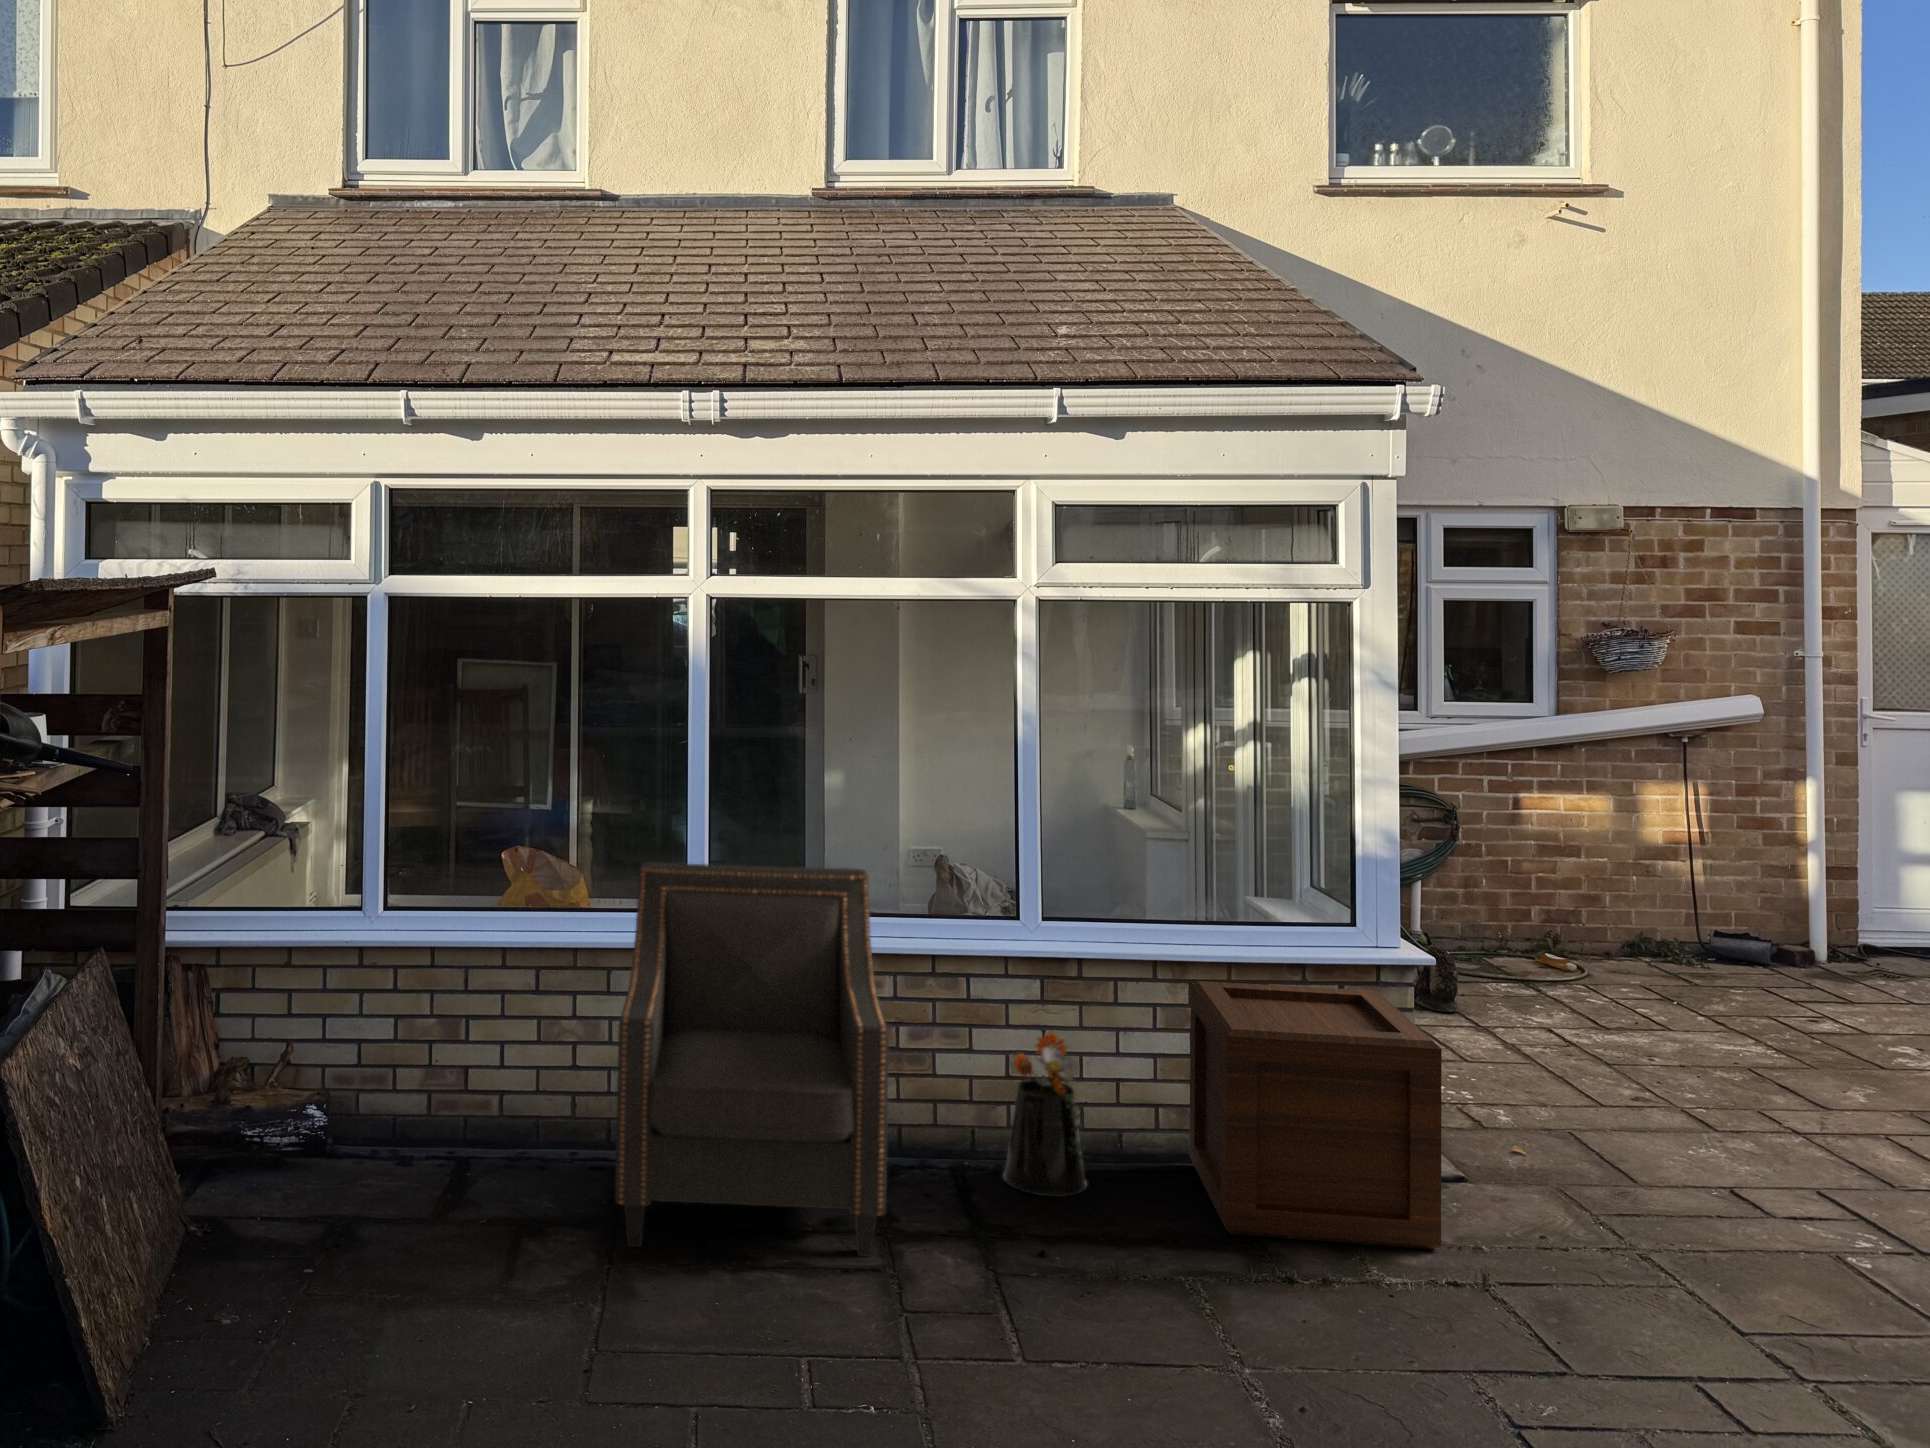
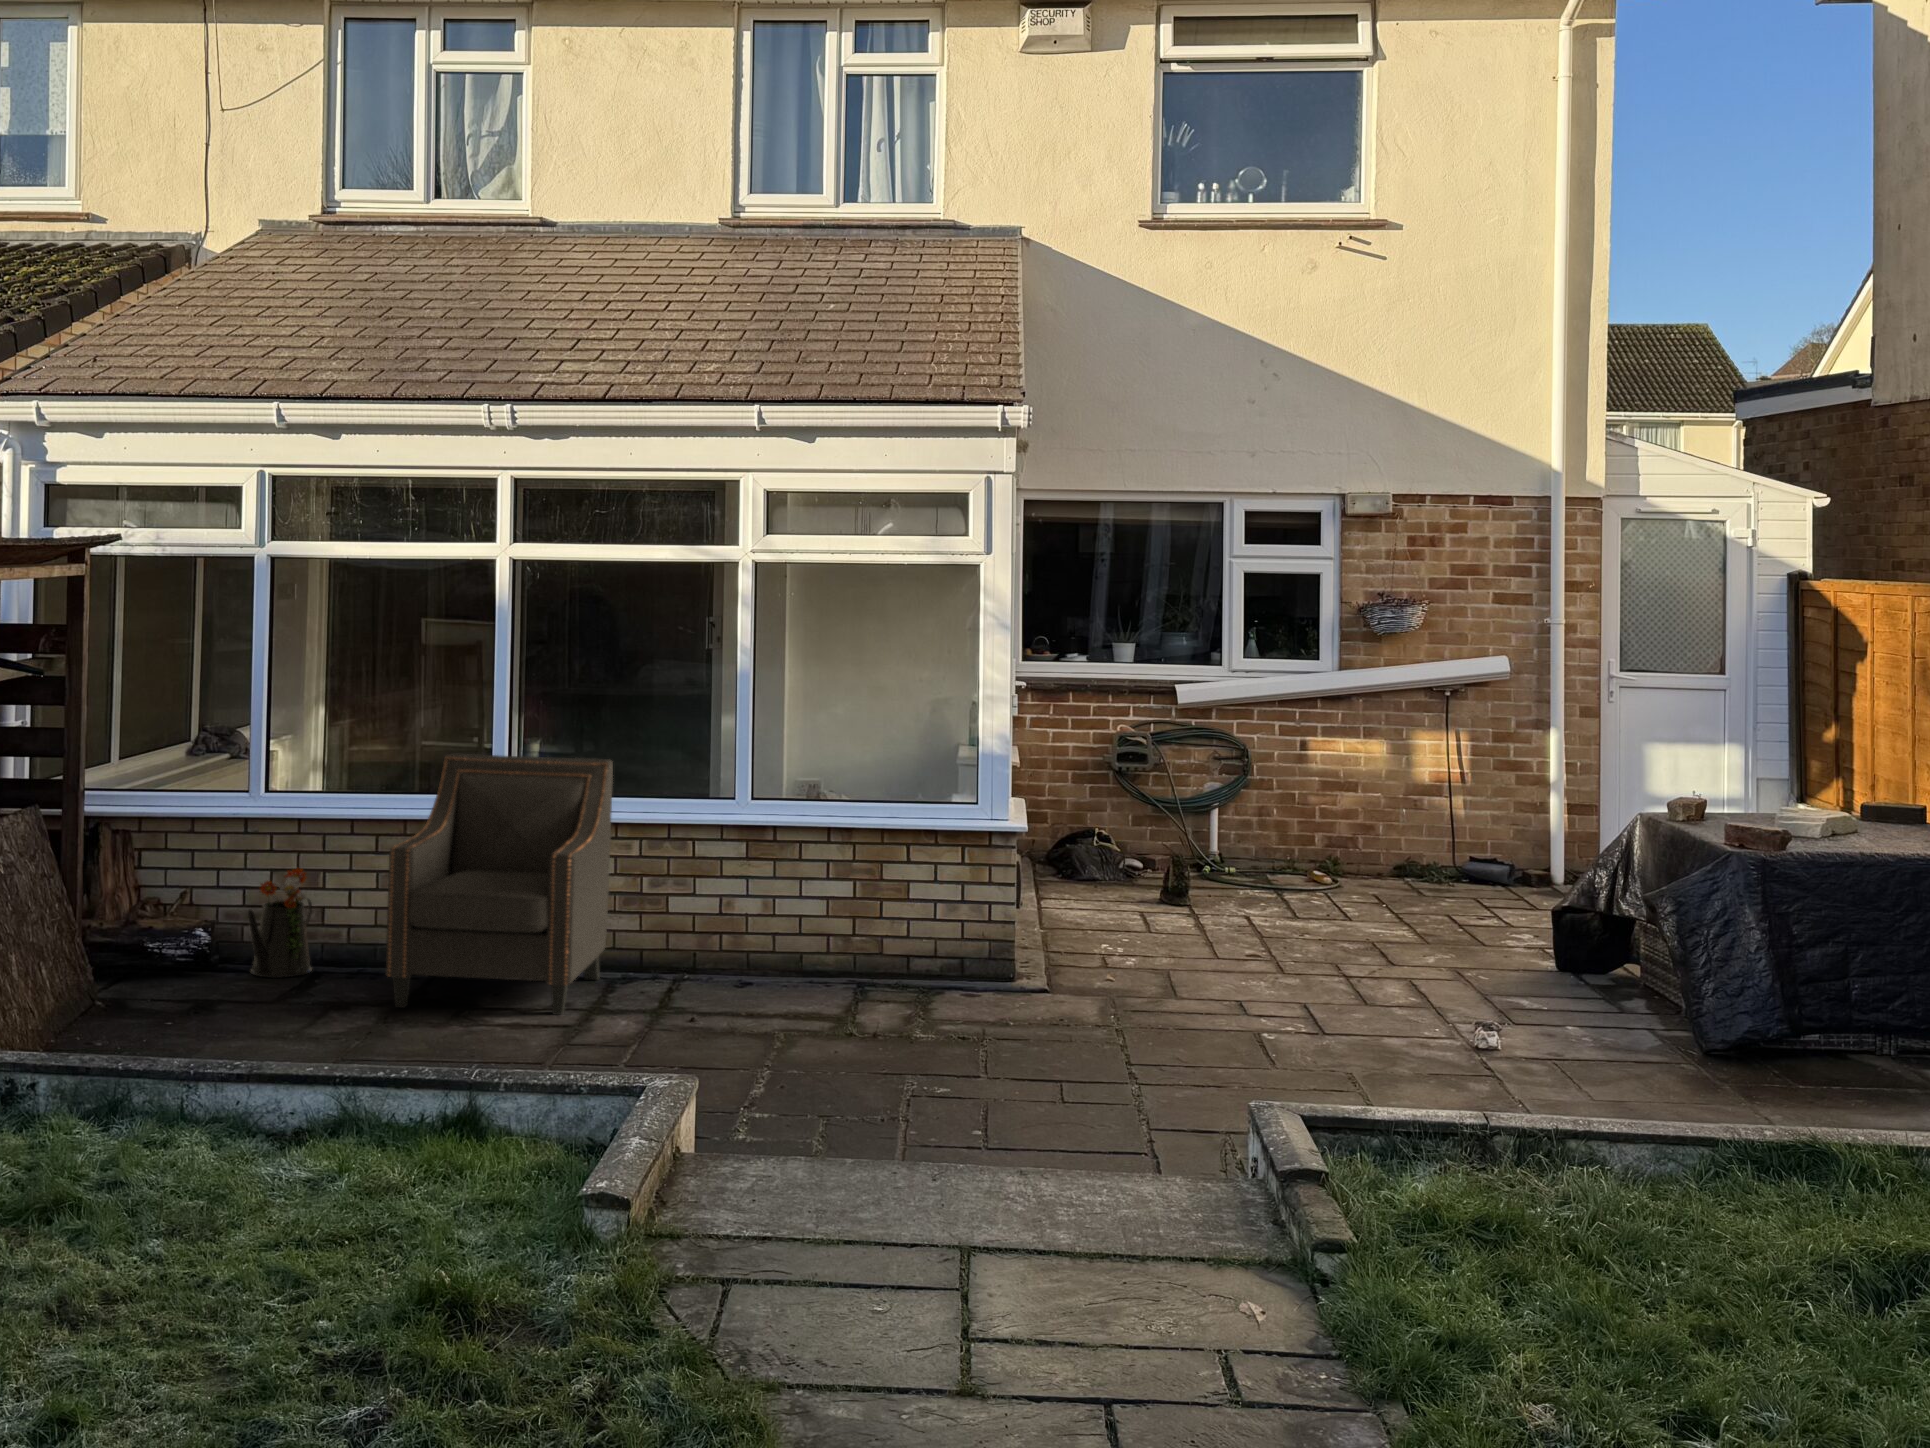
wooden crate: present [1189,981,1442,1249] -> none [823,844,985,1019]
watering can: present [1003,1033,1087,1197] -> present [248,868,312,978]

